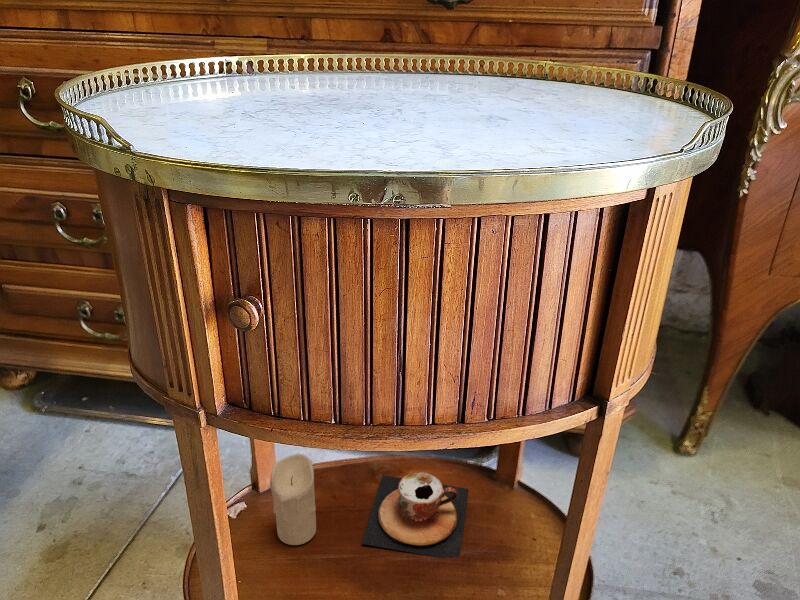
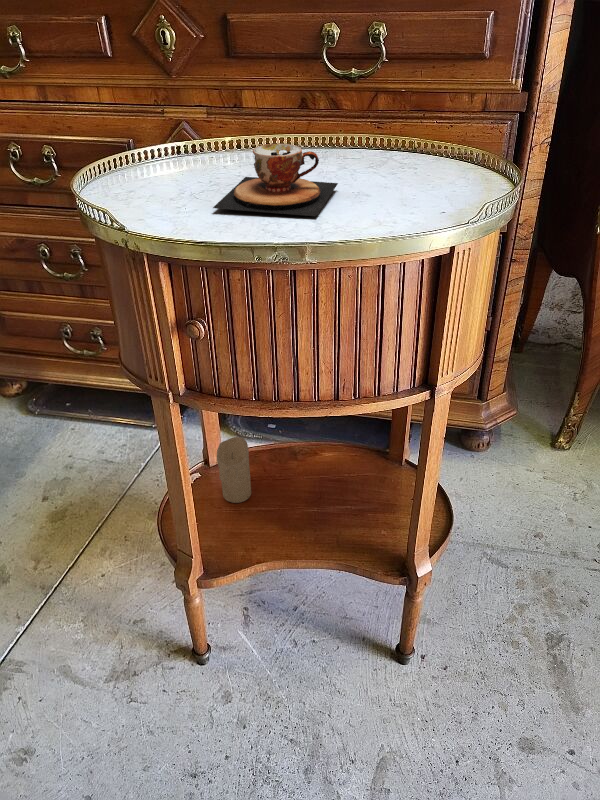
teacup: present [362,472,469,558] -> present [213,143,338,216]

